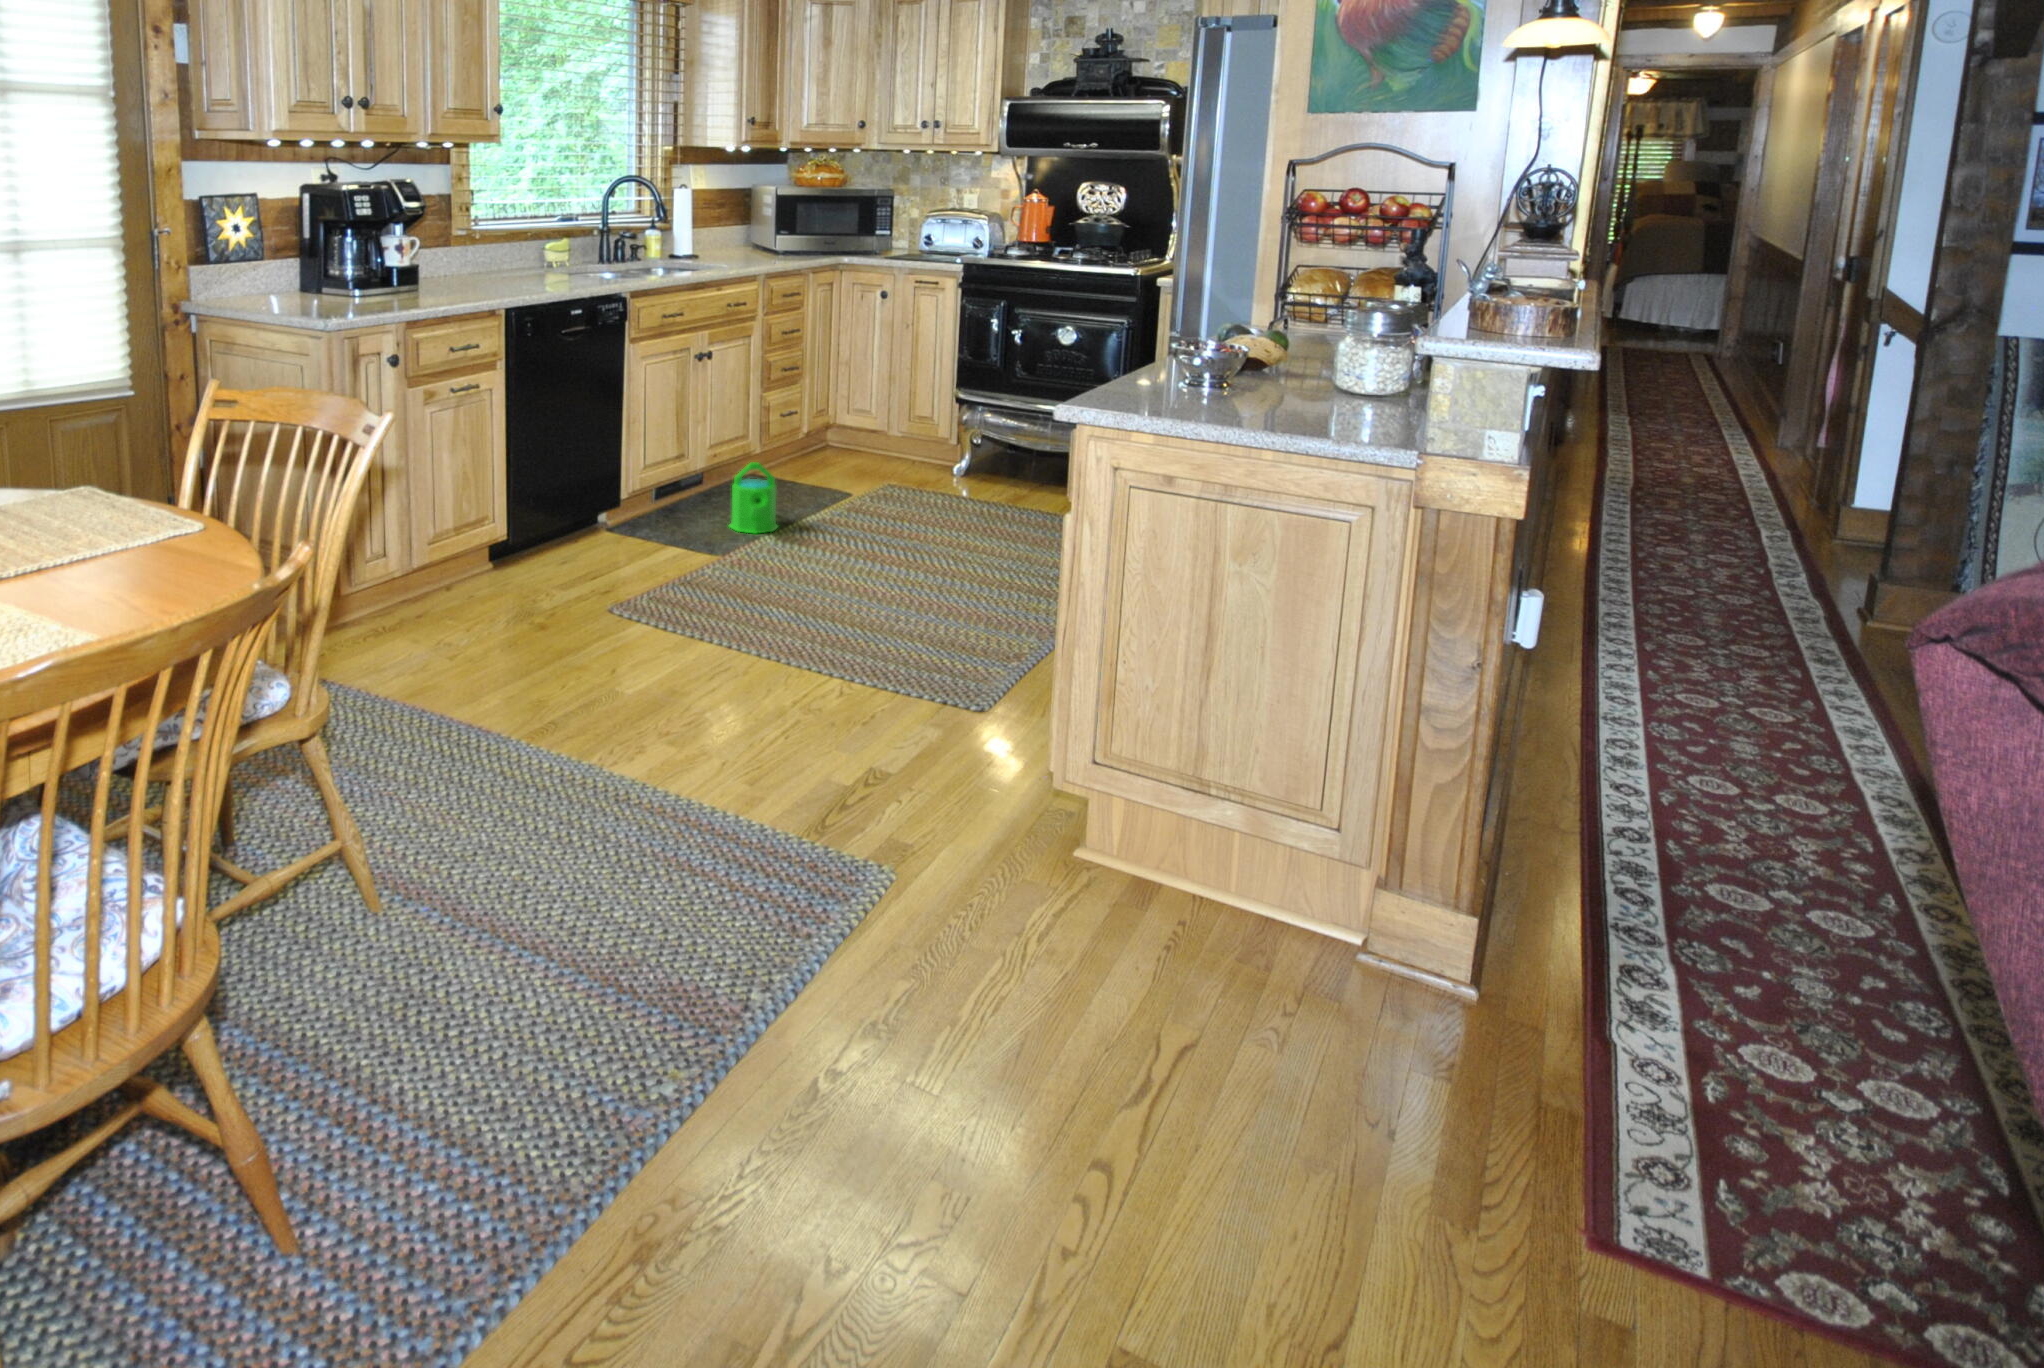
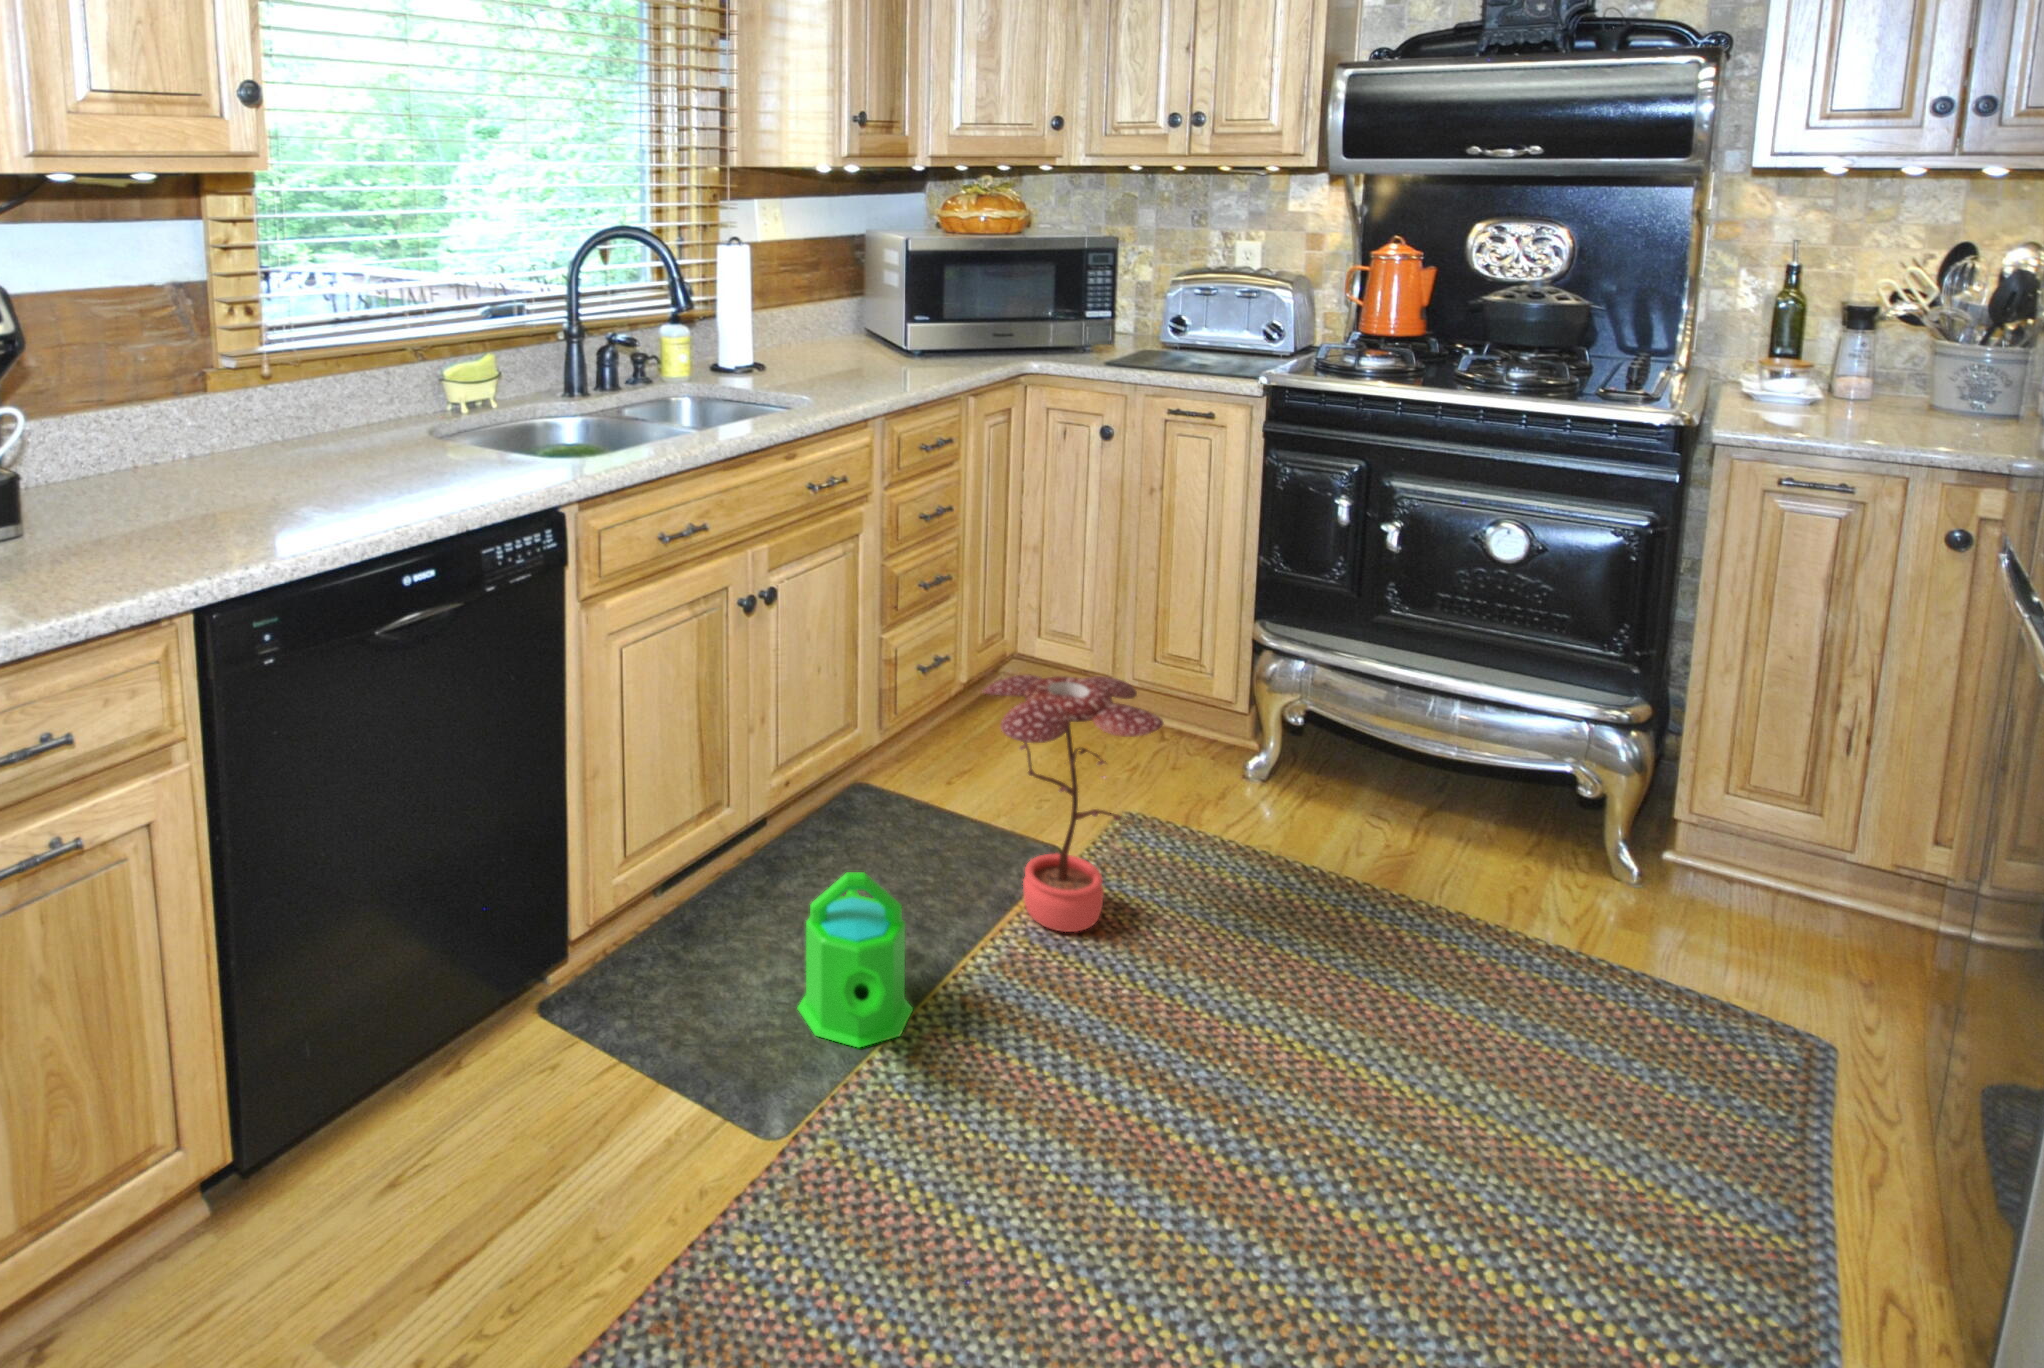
potted plant: none [813,392,895,509] -> present [983,675,1164,932]

